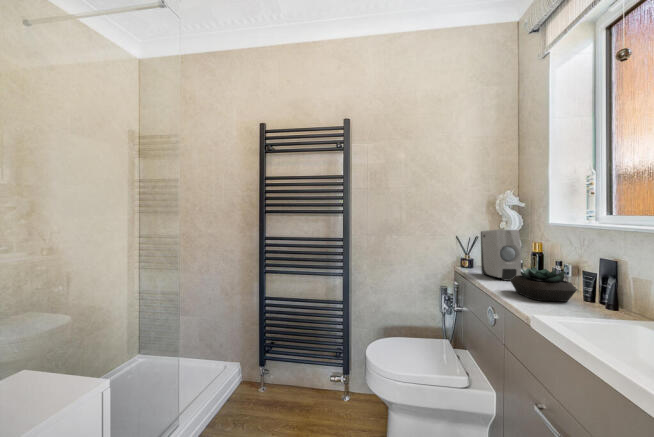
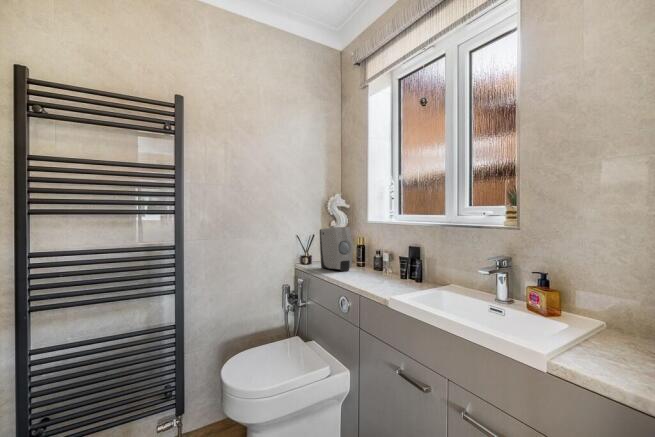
succulent plant: present [510,267,577,302] -> none [354,257,400,284]

